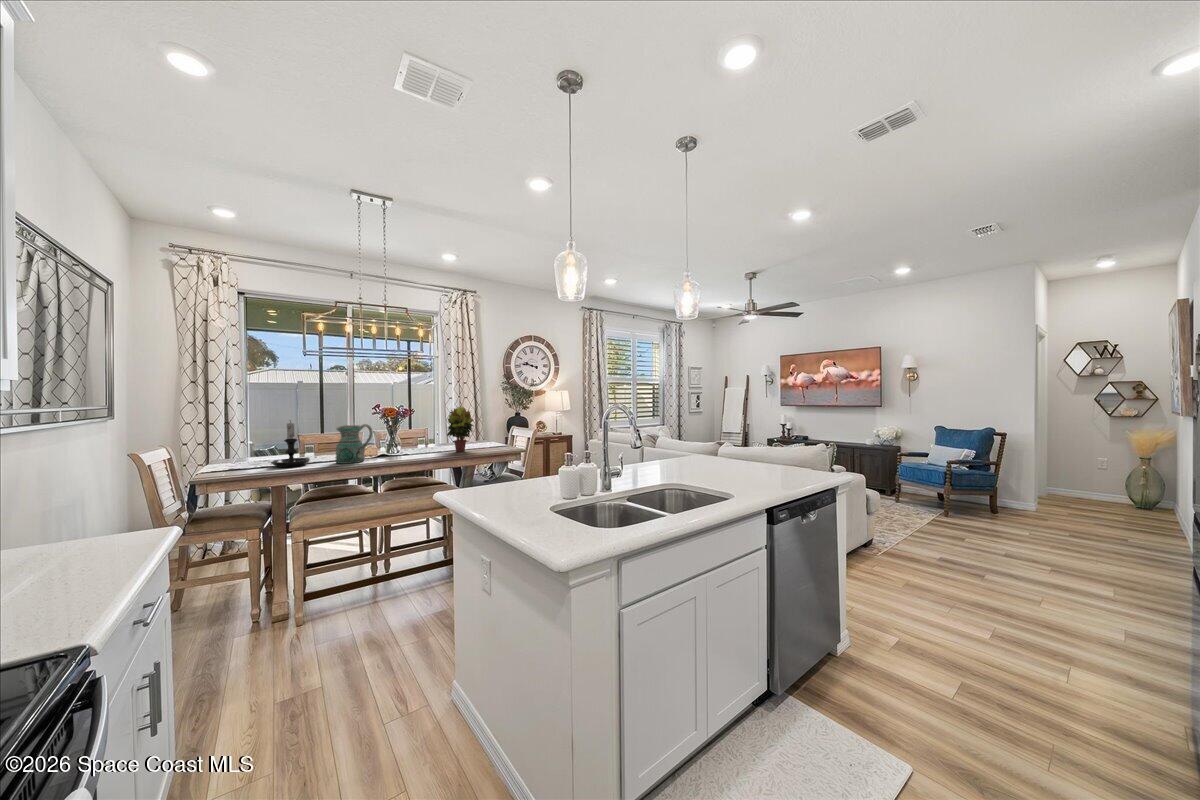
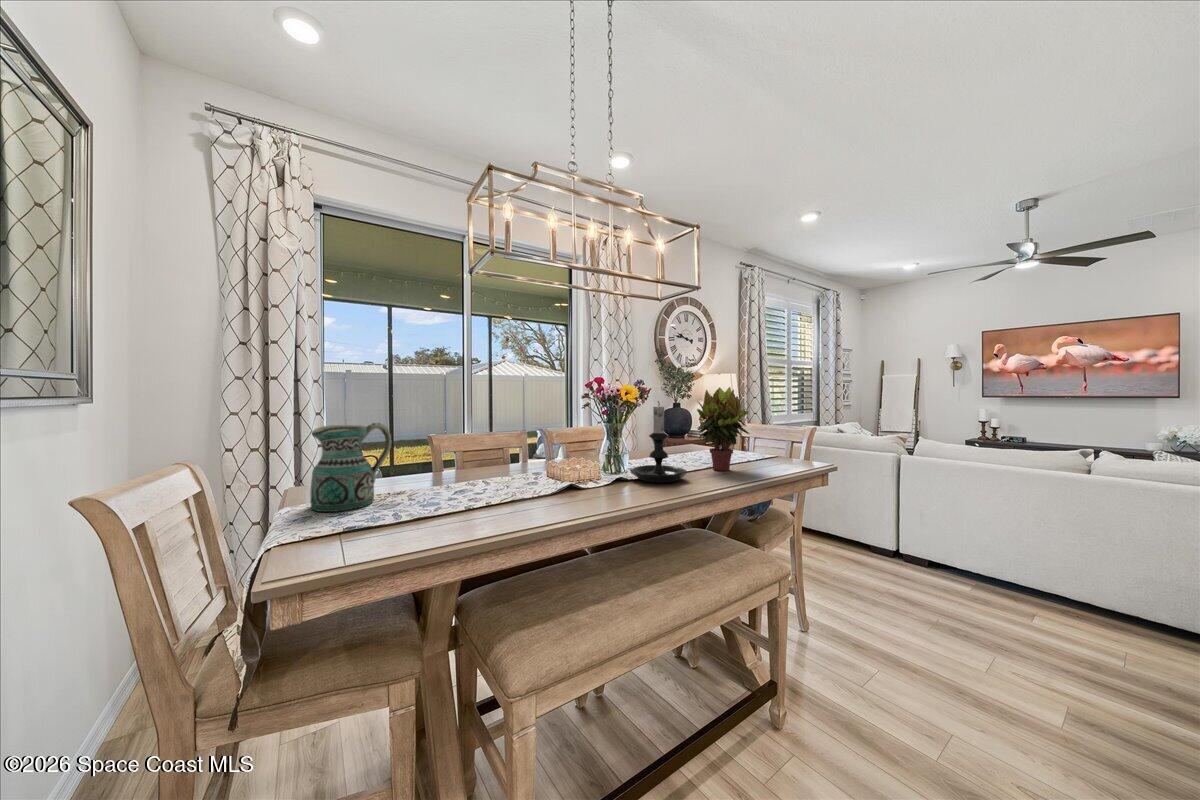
candle holder: present [271,421,310,467] -> present [630,401,687,483]
ceramic pitcher: present [336,424,373,464] -> present [310,423,392,512]

